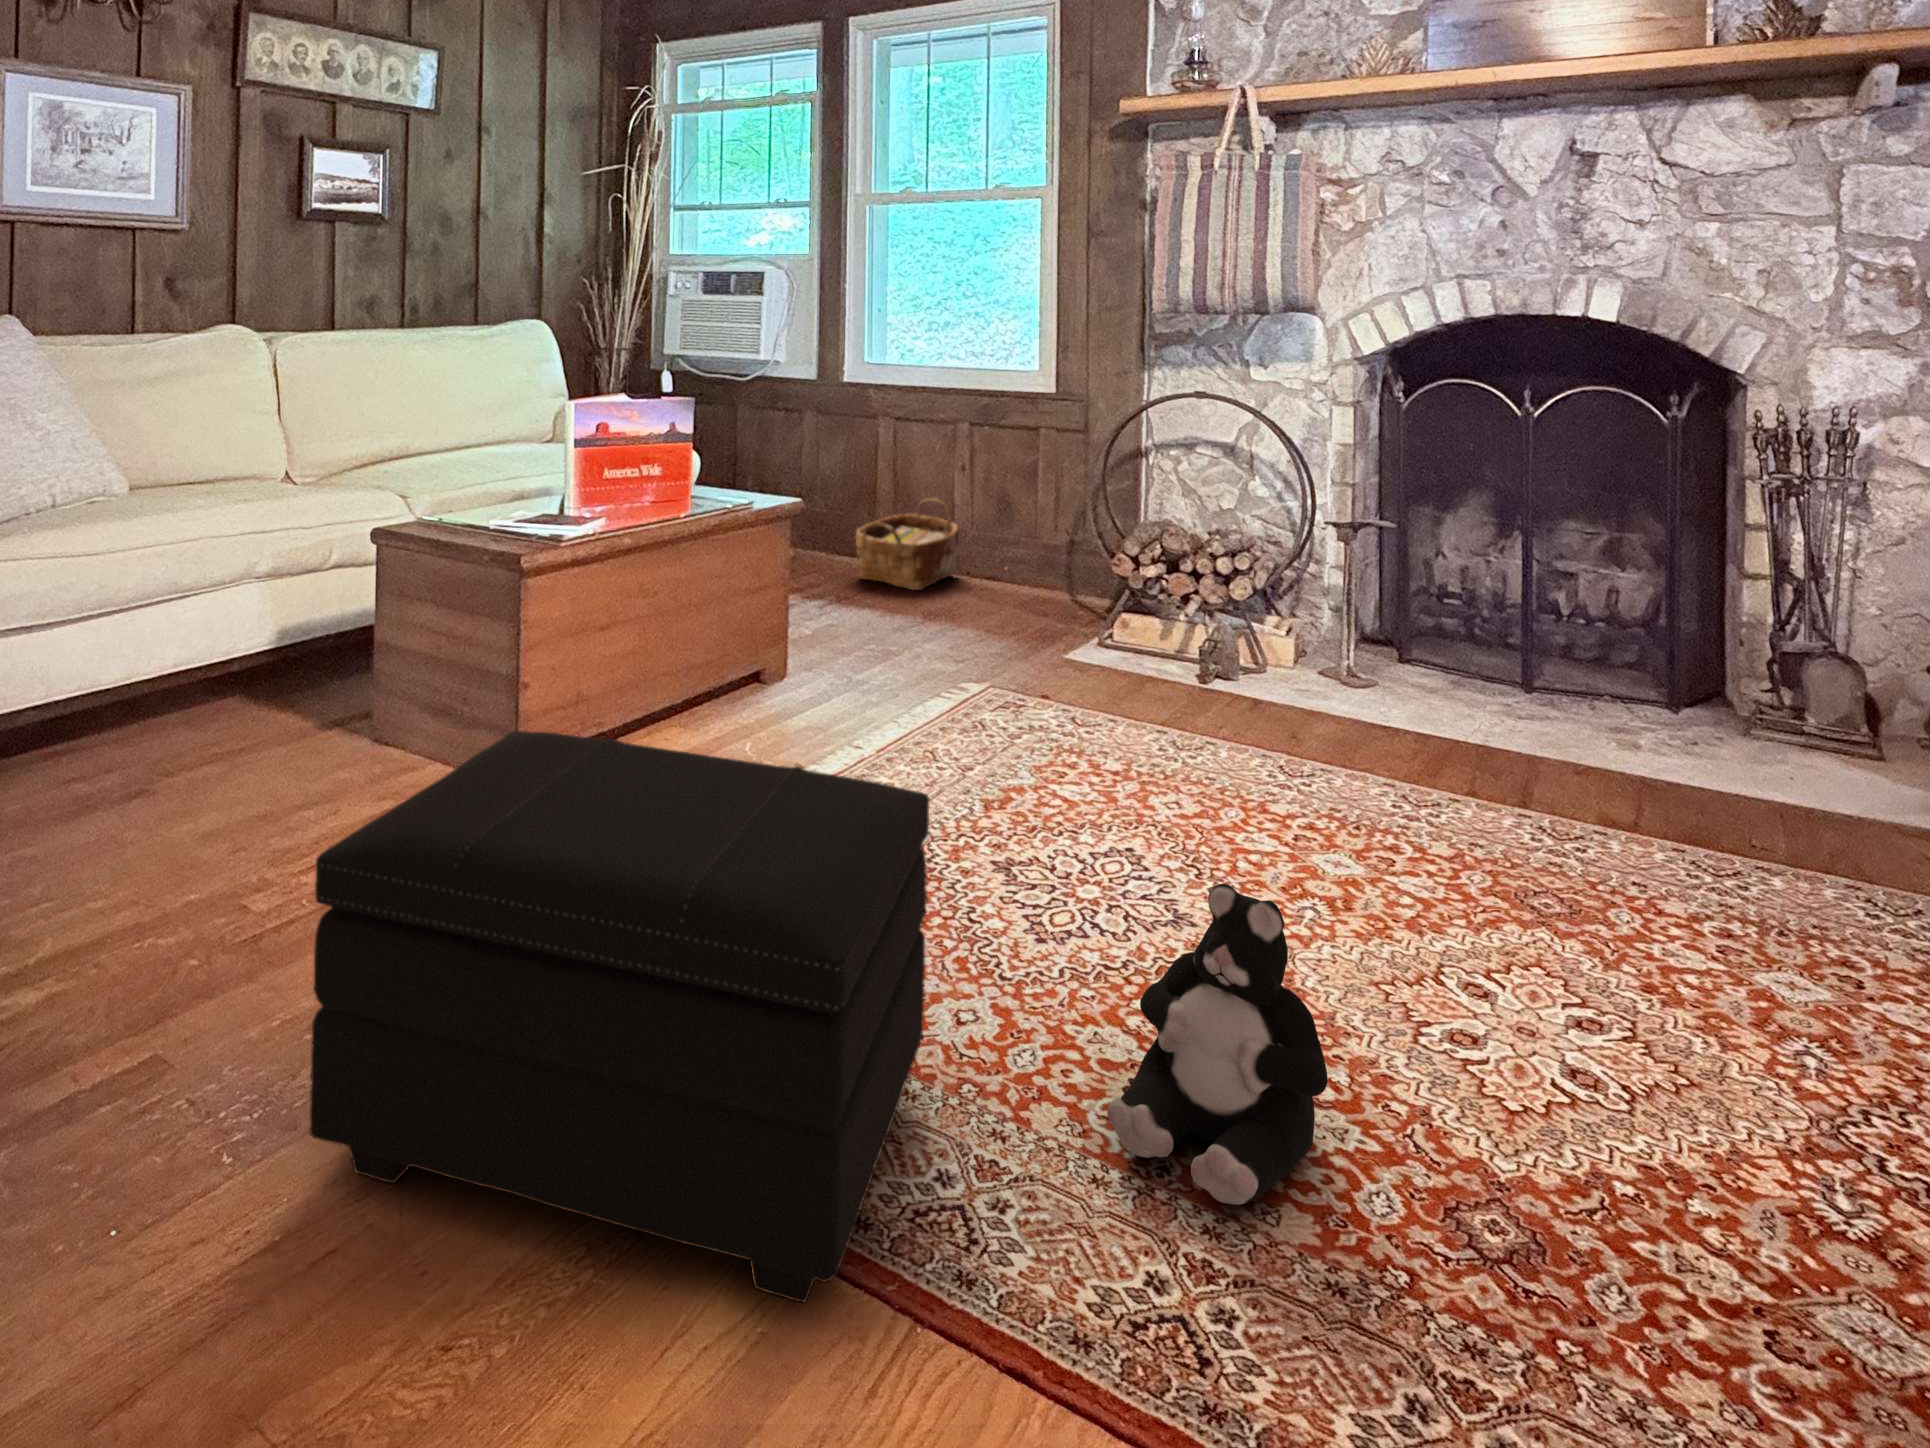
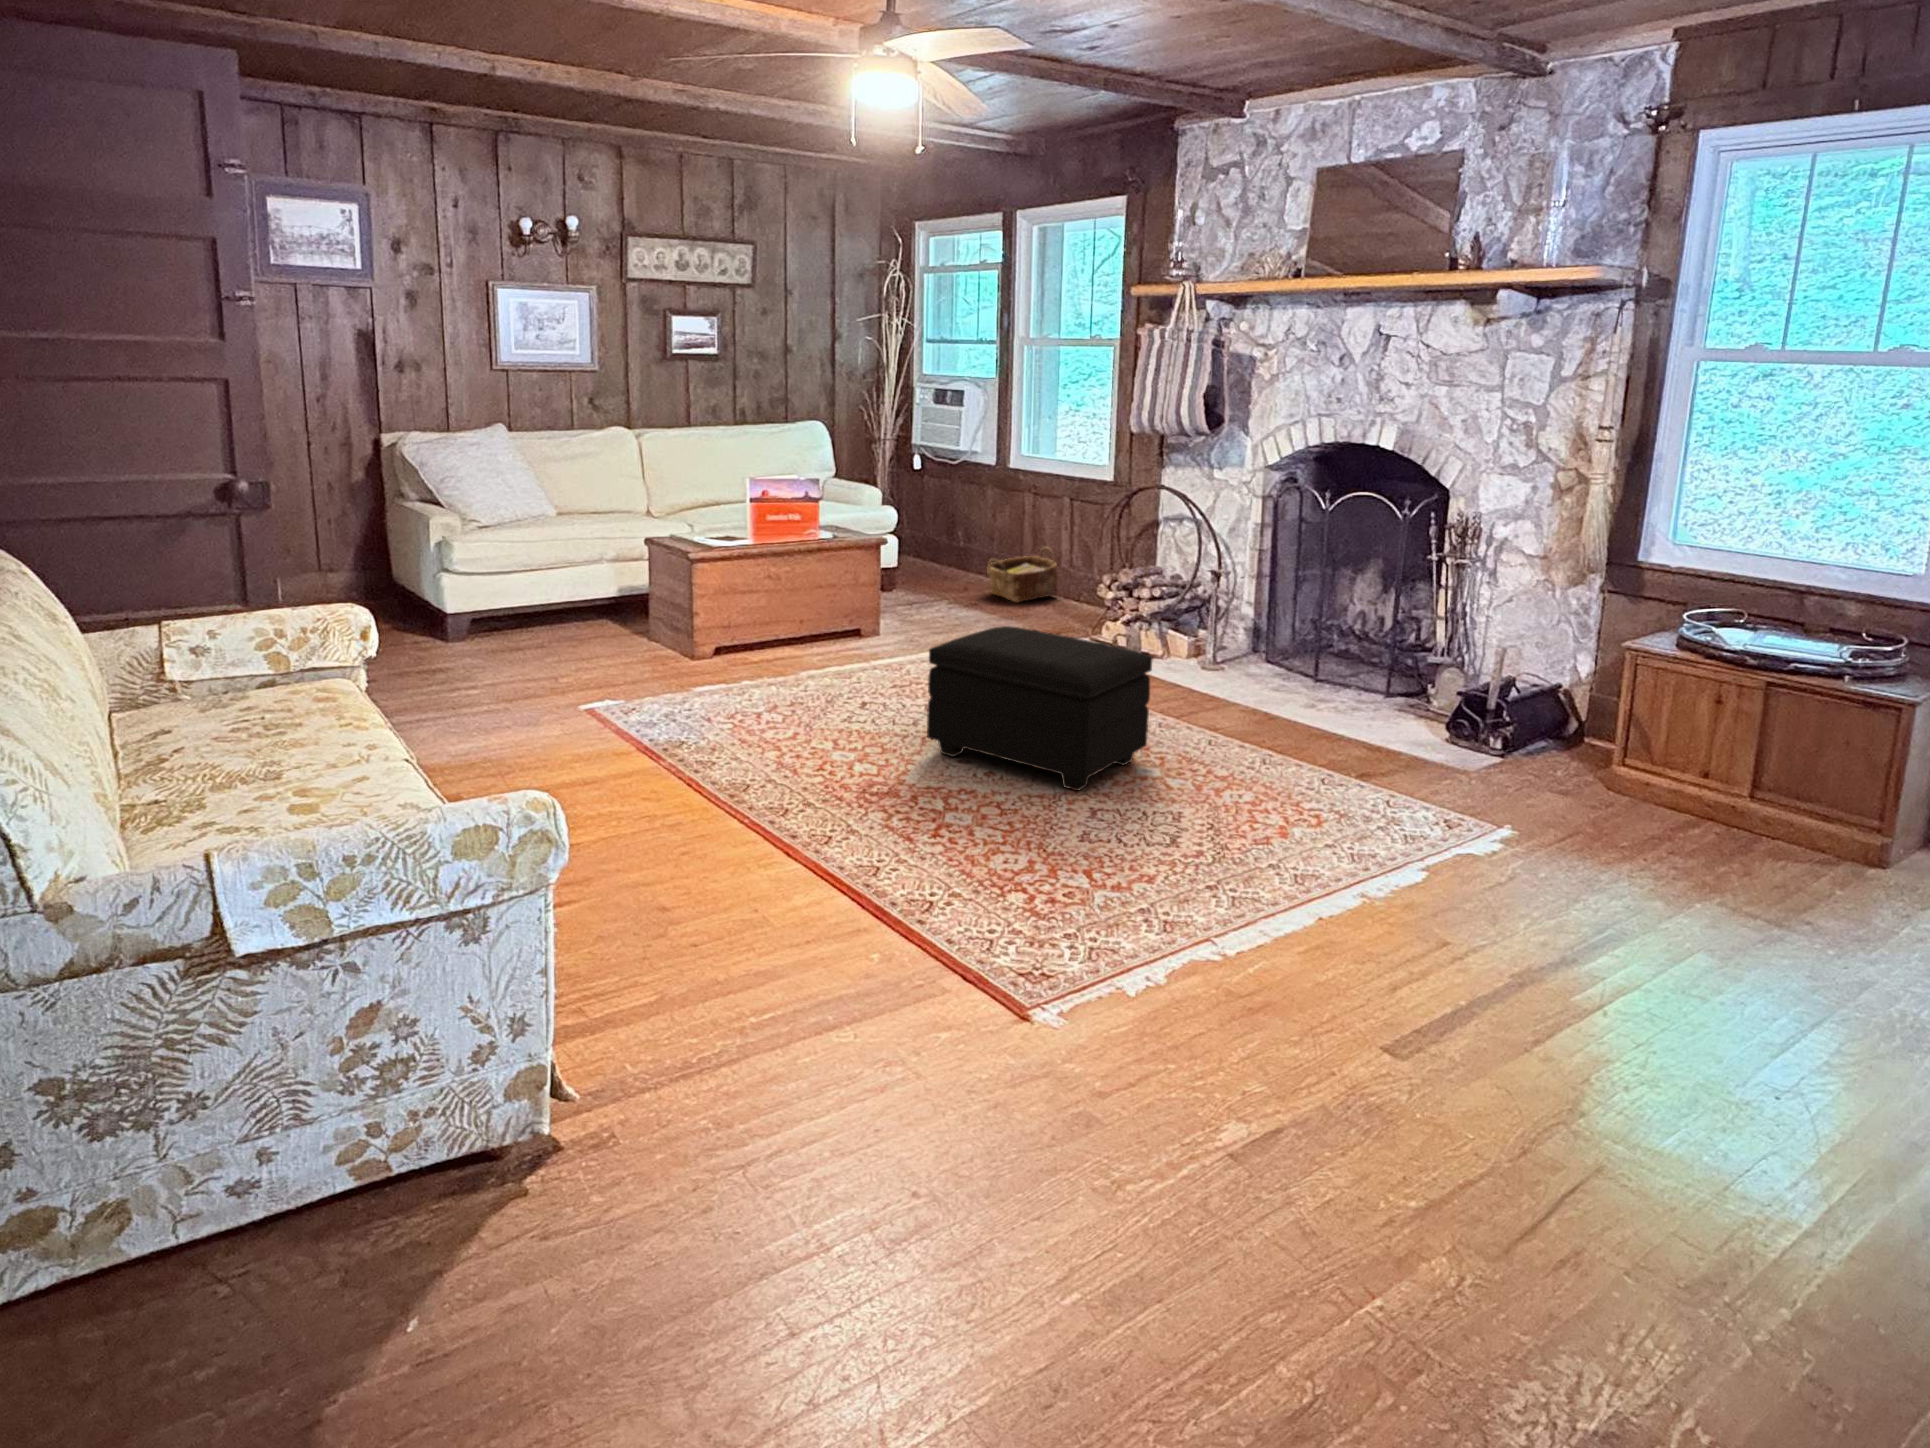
footstool: present [310,731,929,1302] -> present [927,626,1152,791]
plush toy: present [1108,884,1328,1205] -> none [788,679,873,774]

